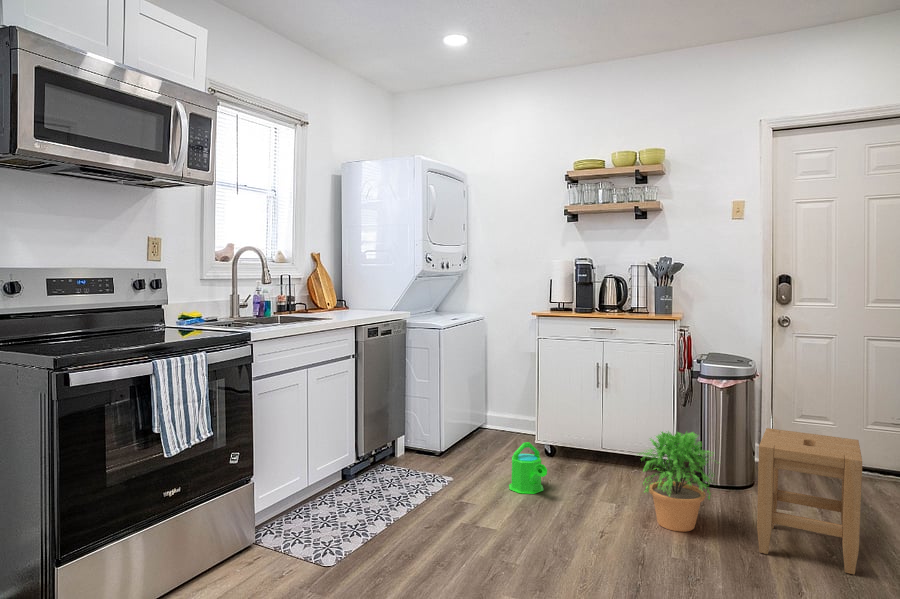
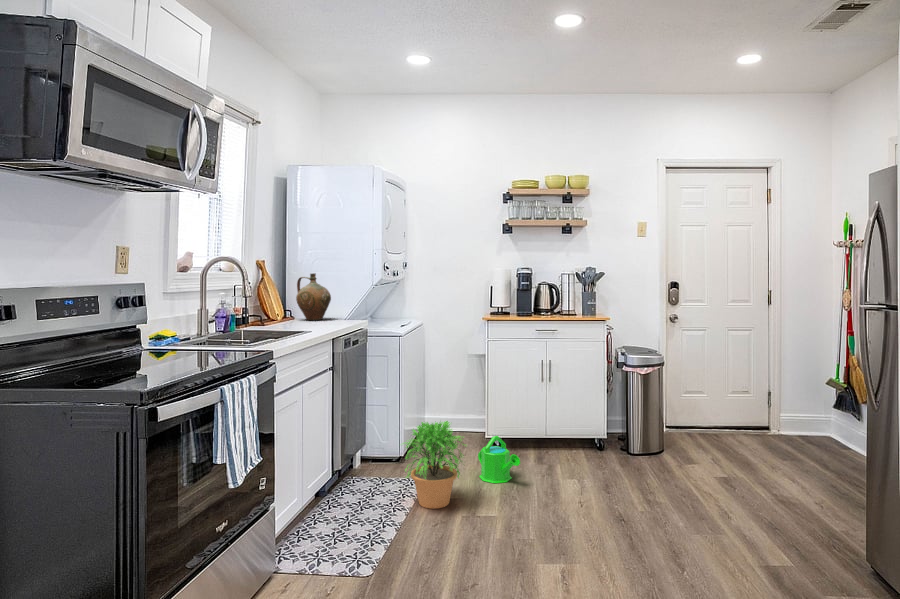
ceramic jug: none [343,265,378,311] -> present [296,273,331,320]
stool: present [757,428,862,574] -> none [695,407,784,515]
potted plant: present [639,431,715,531] -> present [403,421,464,509]

